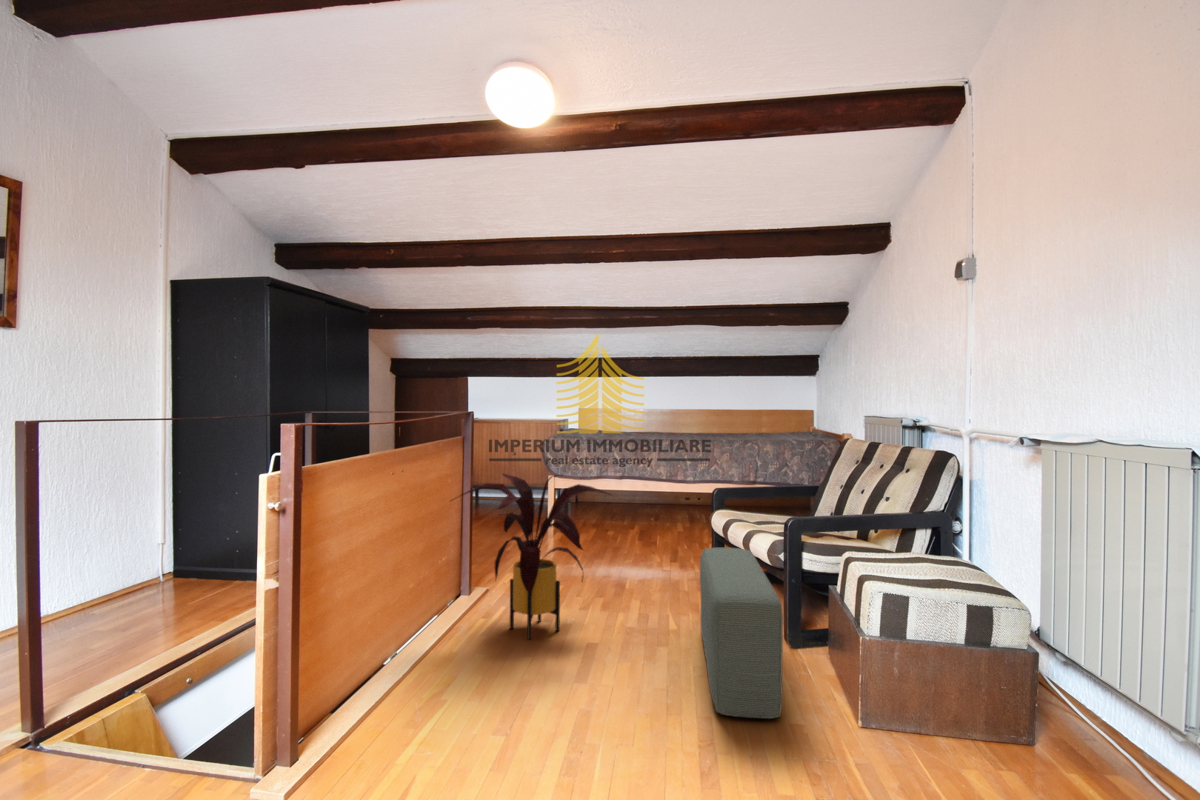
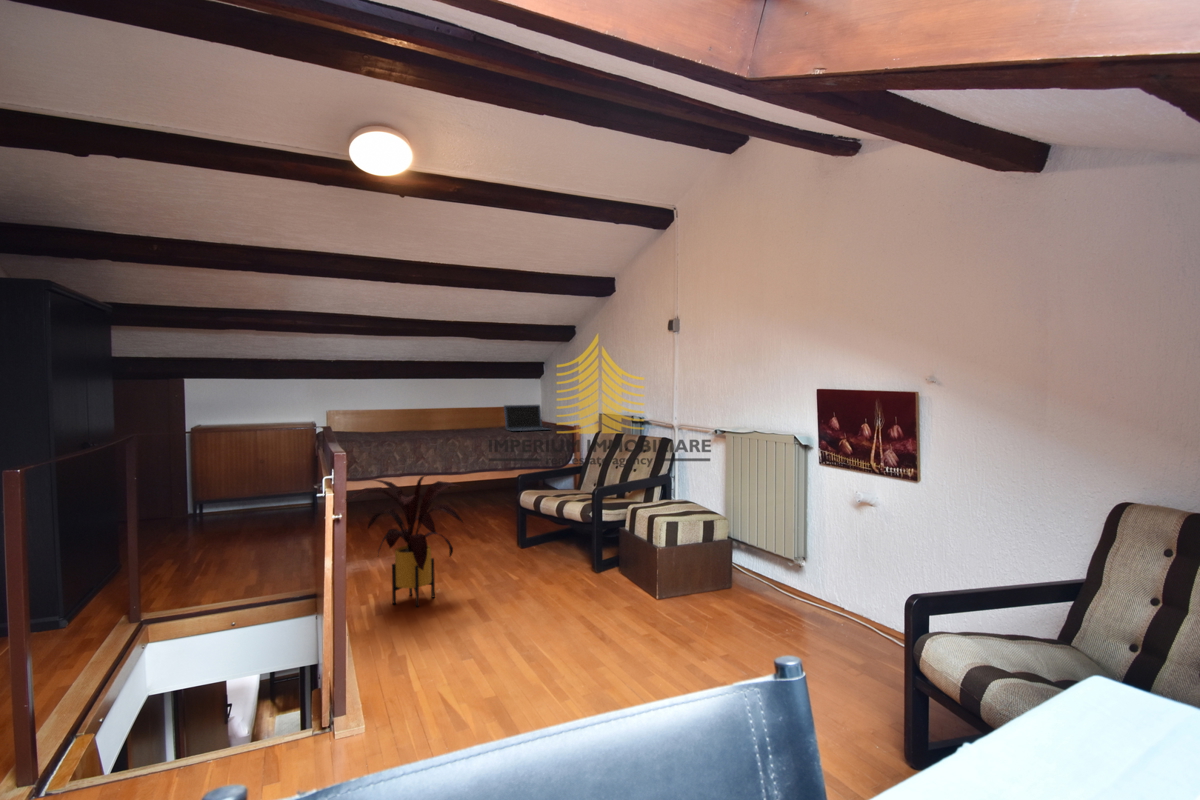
laptop: none [755,406,812,437] -> present [504,405,549,431]
pouf: present [700,548,783,719] -> none [534,514,618,611]

